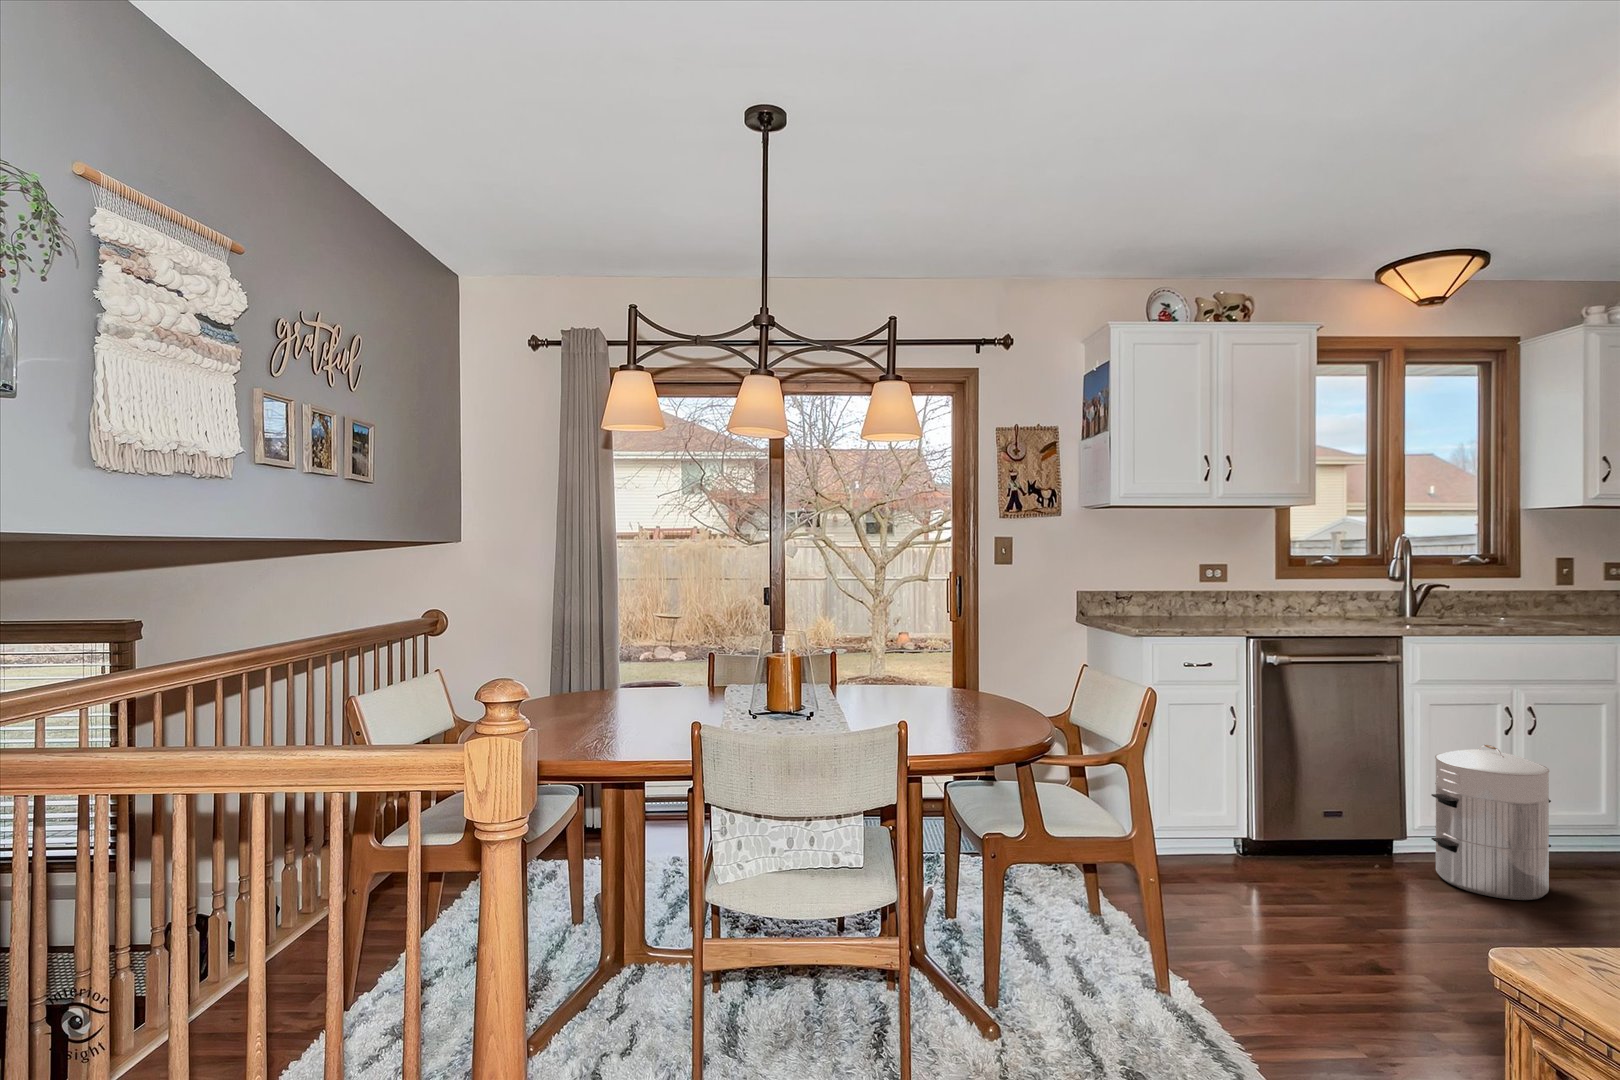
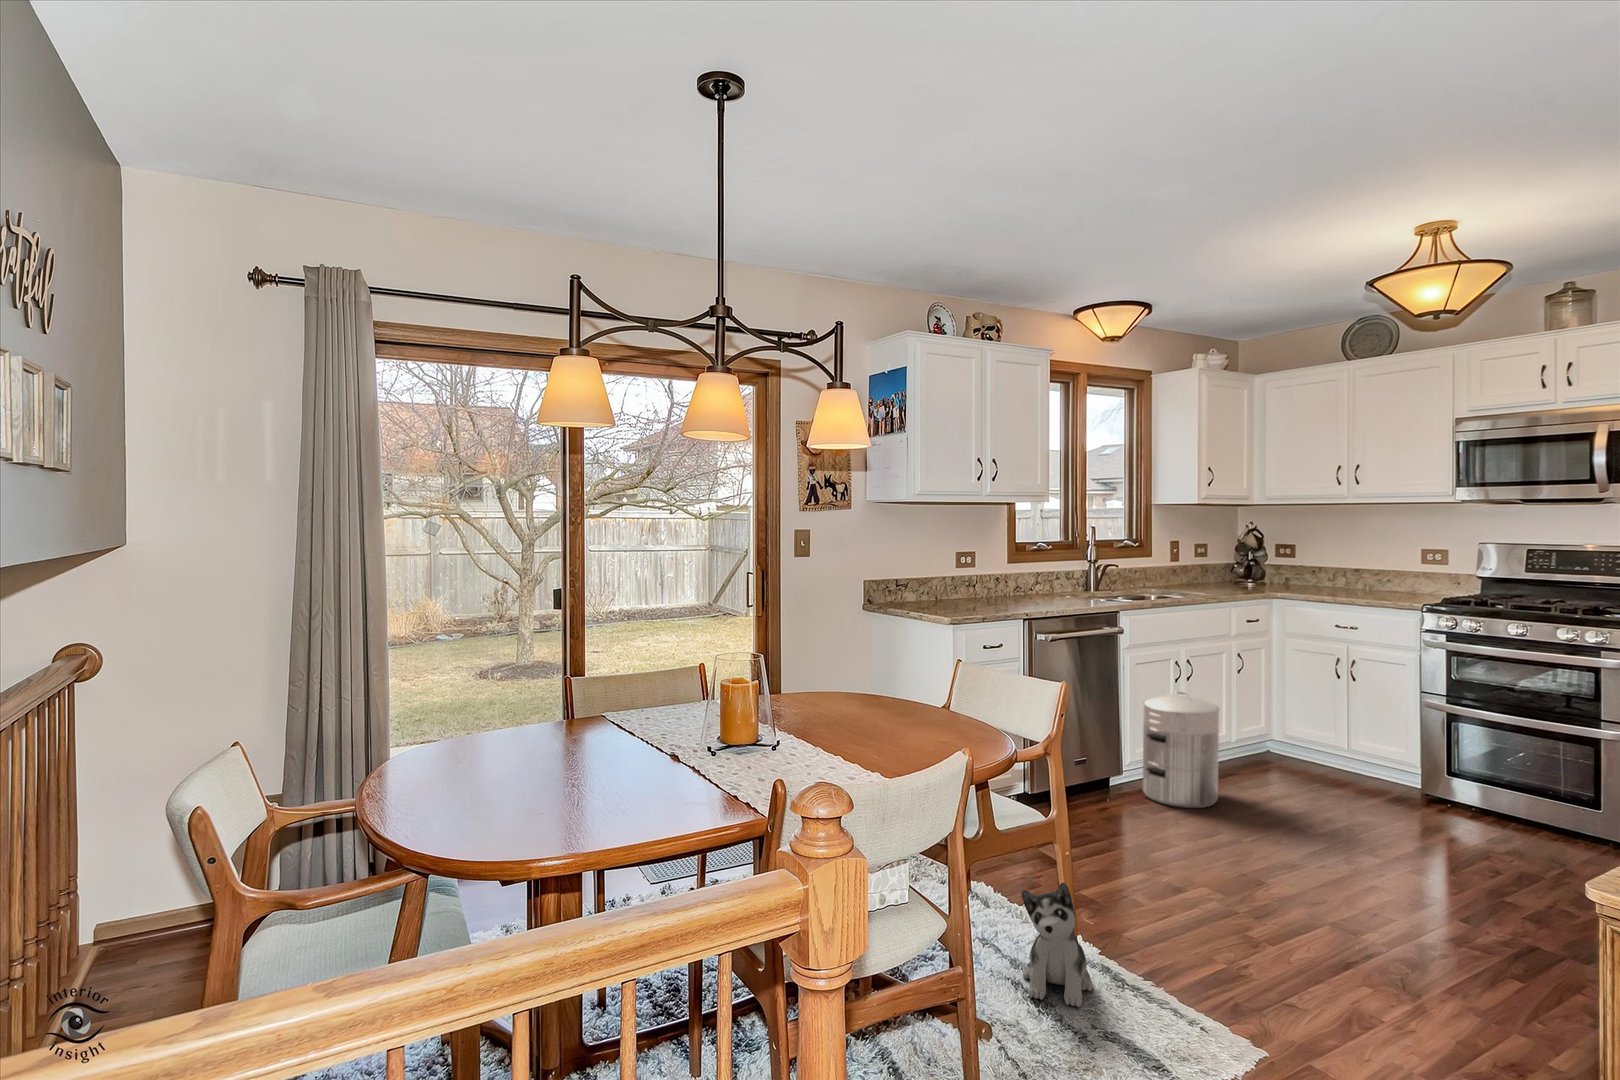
plush toy: none [1069,904,1154,1040] -> present [1022,883,1093,1007]

